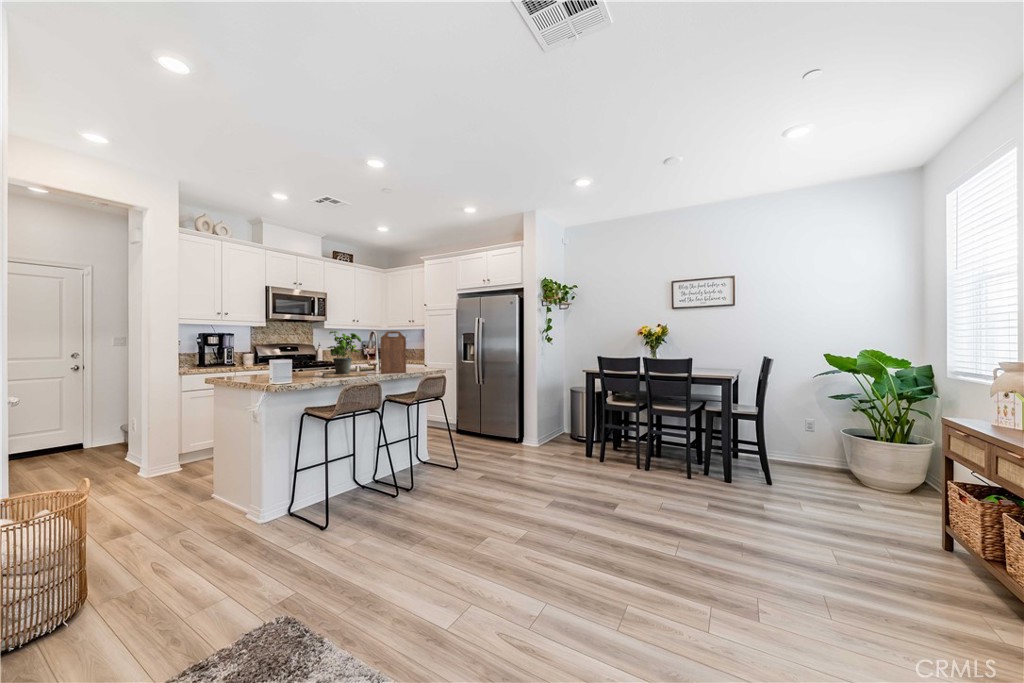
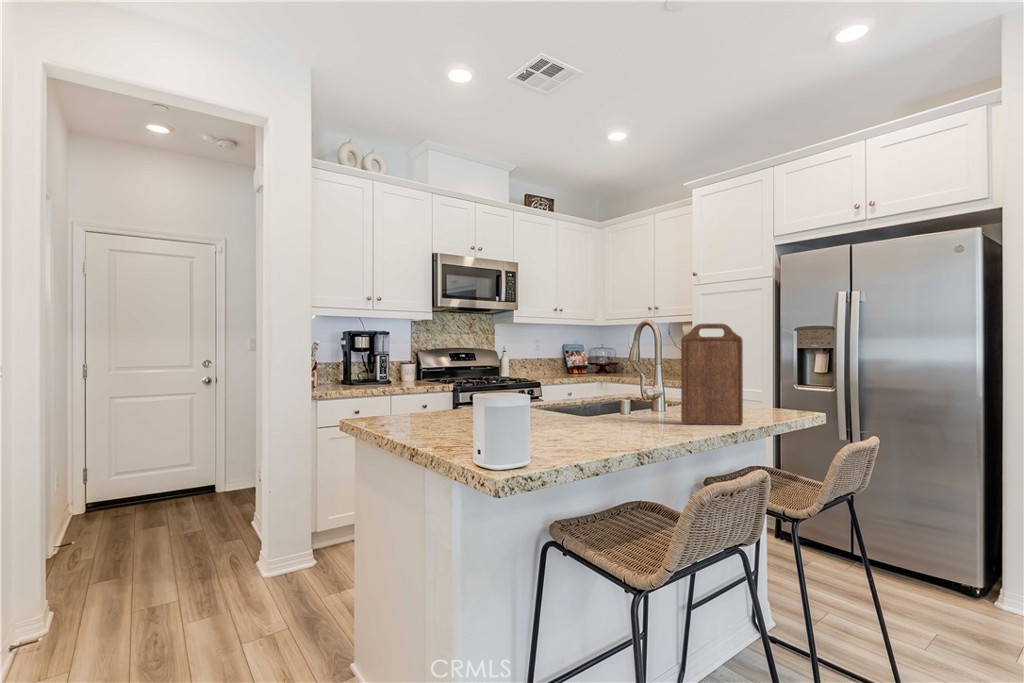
potted plant: present [323,331,367,378] -> none [555,324,667,437]

